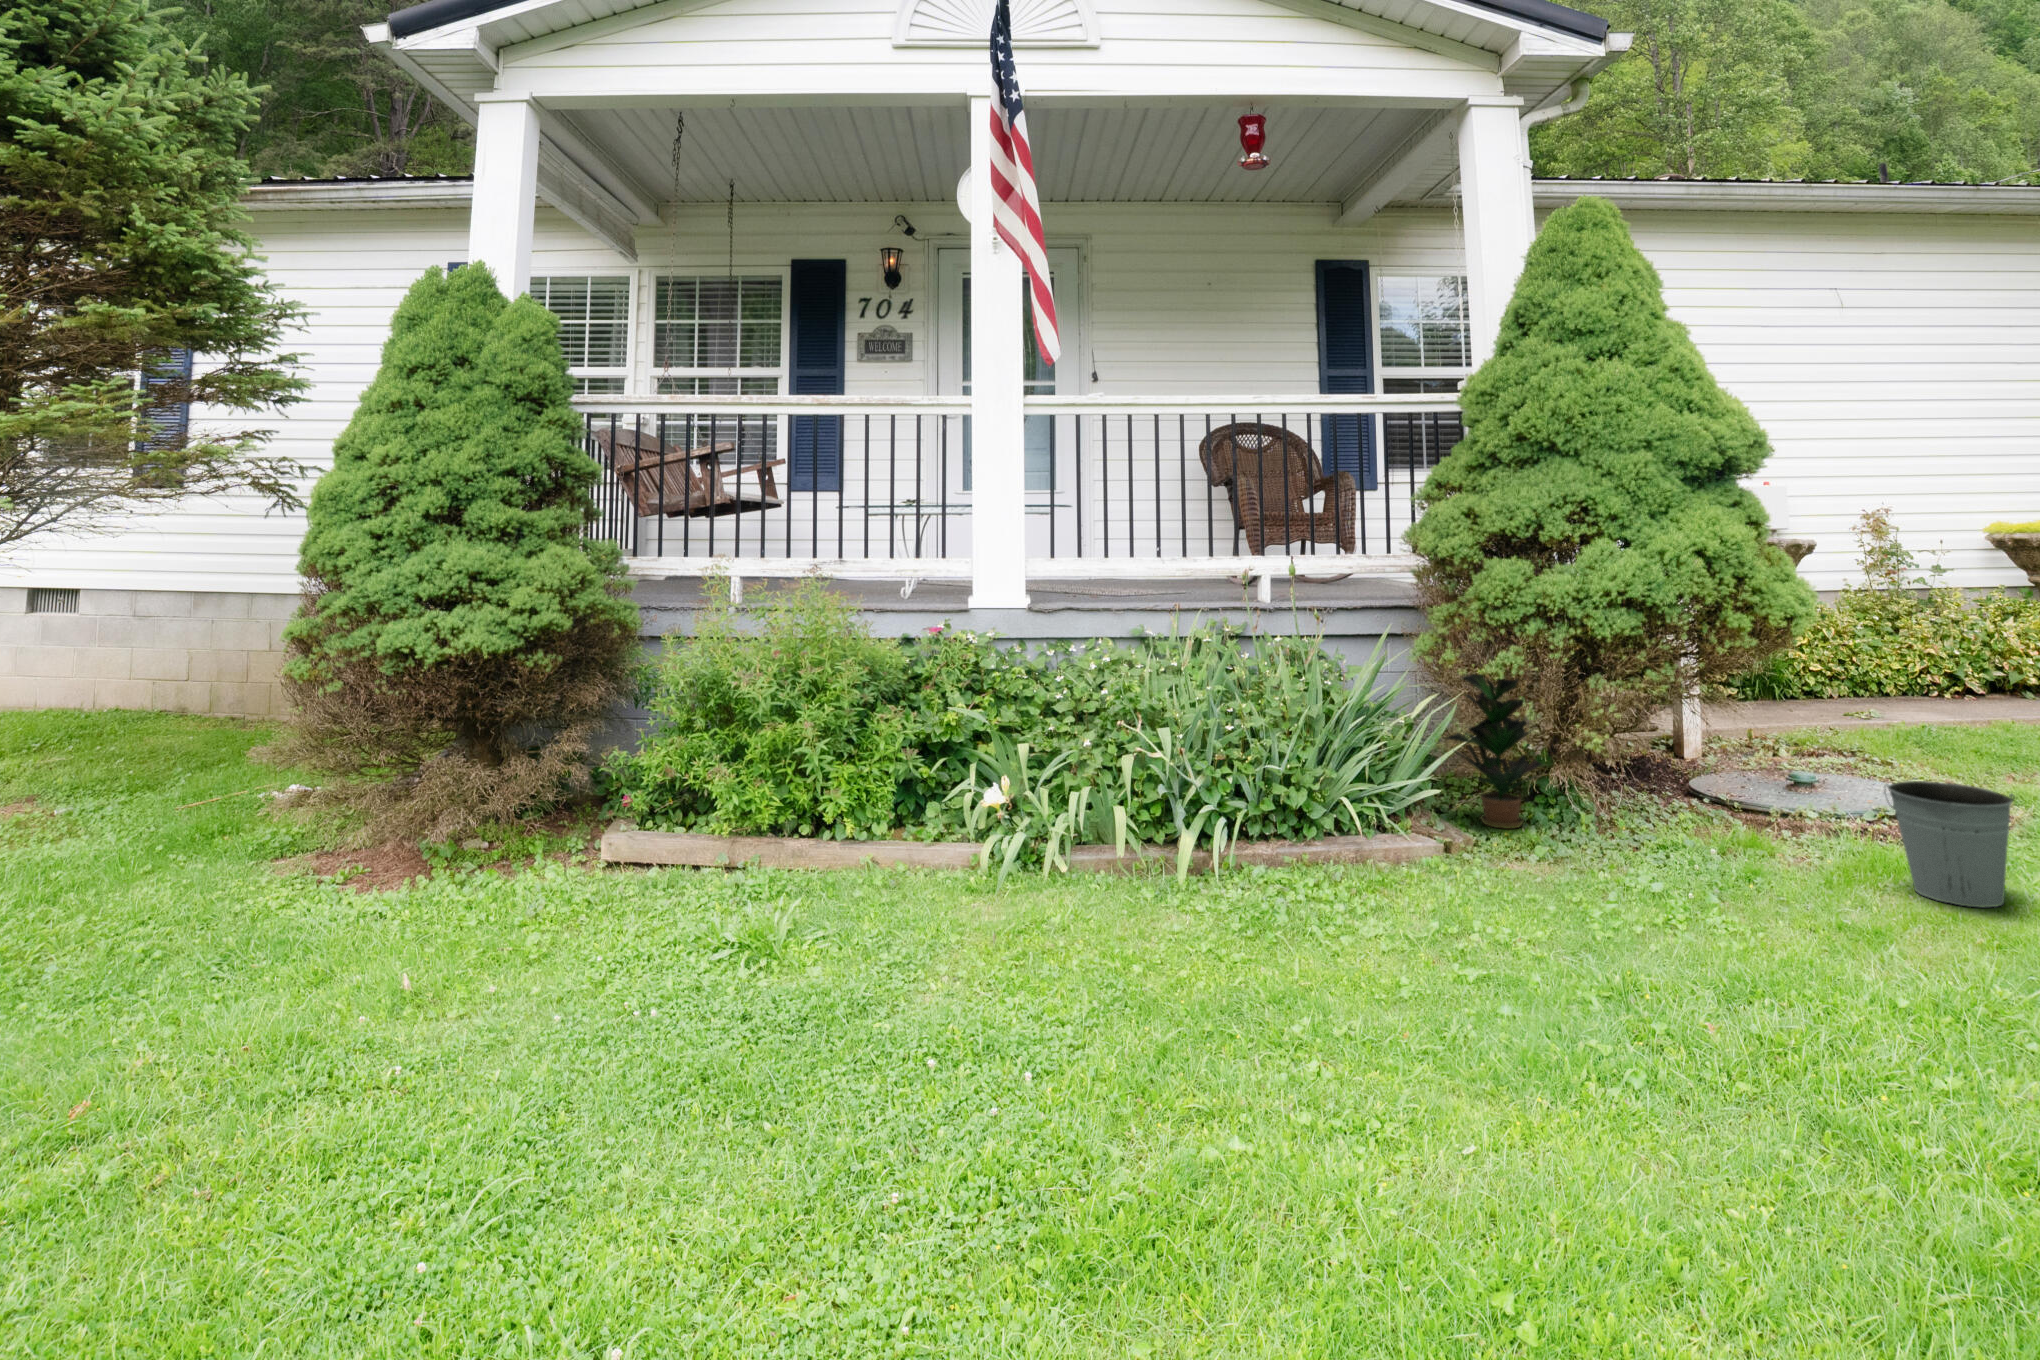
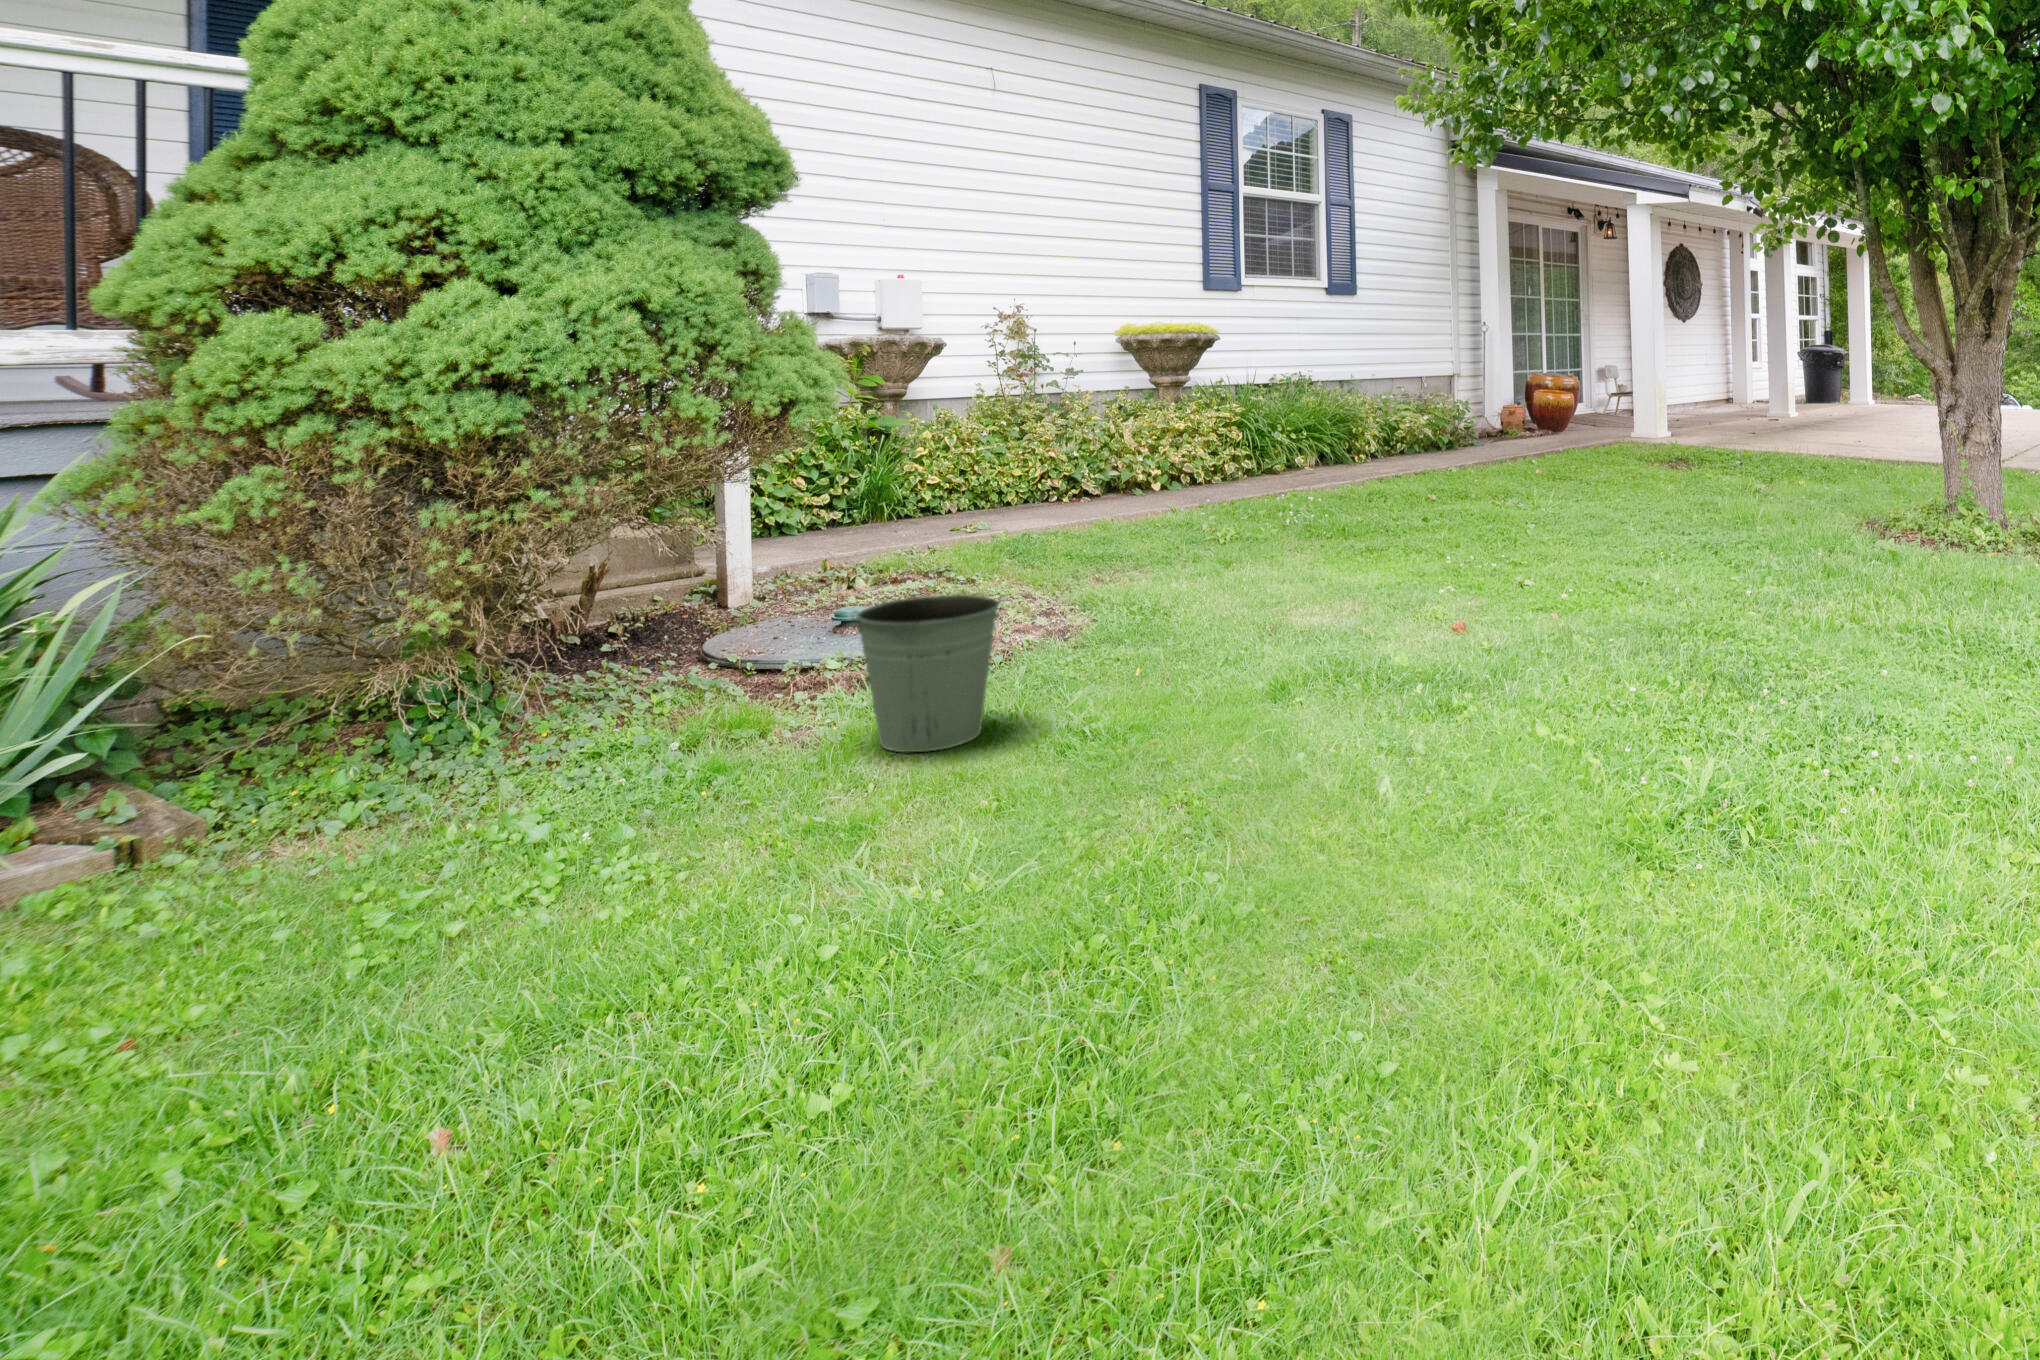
potted plant: present [1447,674,1542,829] -> none [115,525,343,798]

